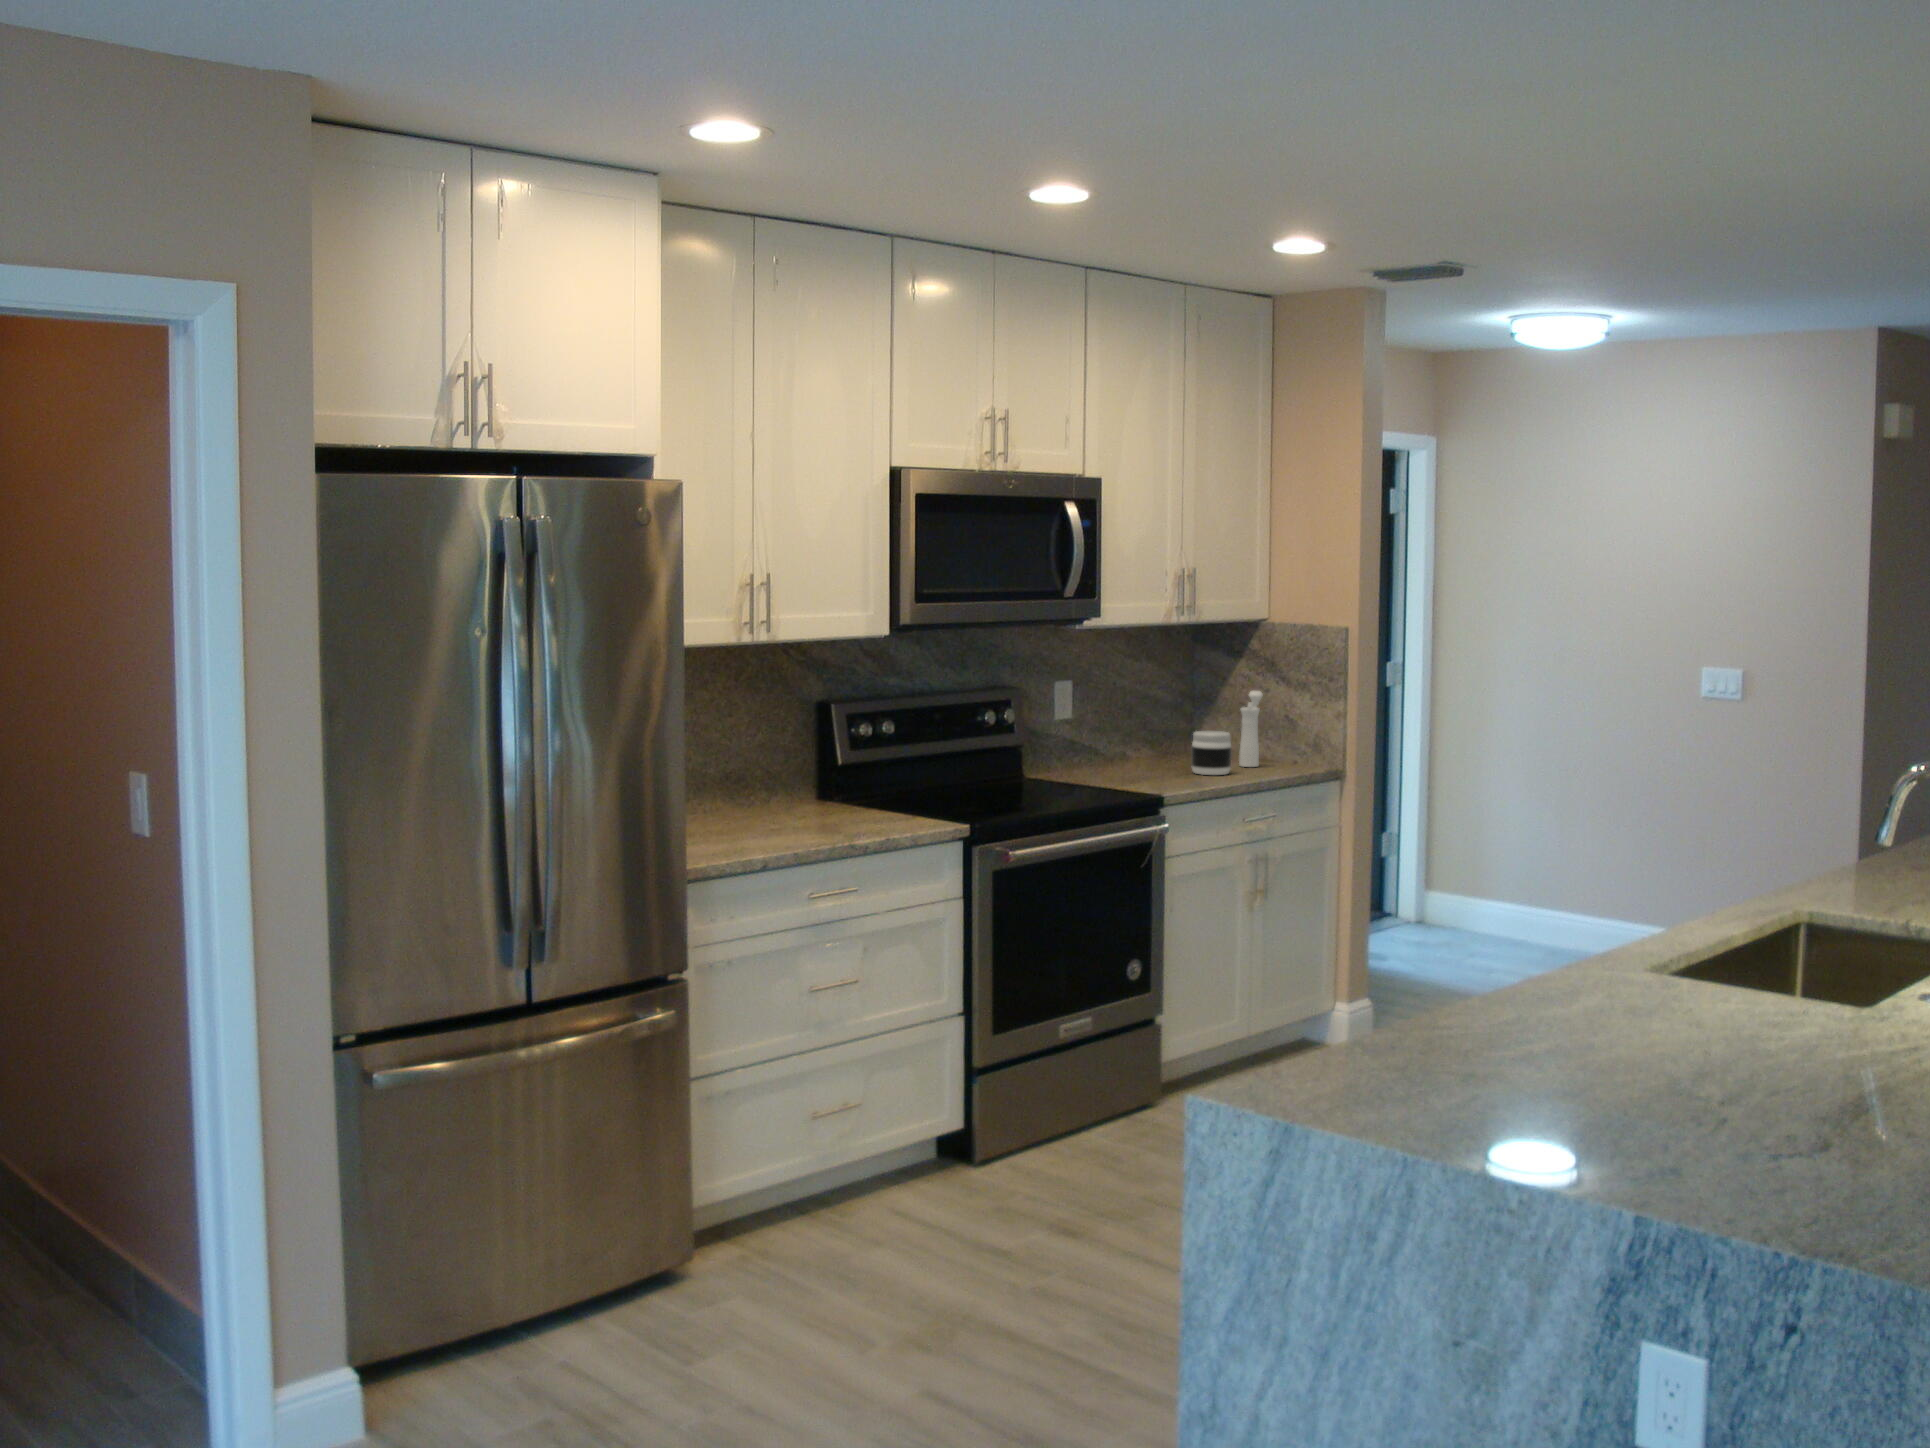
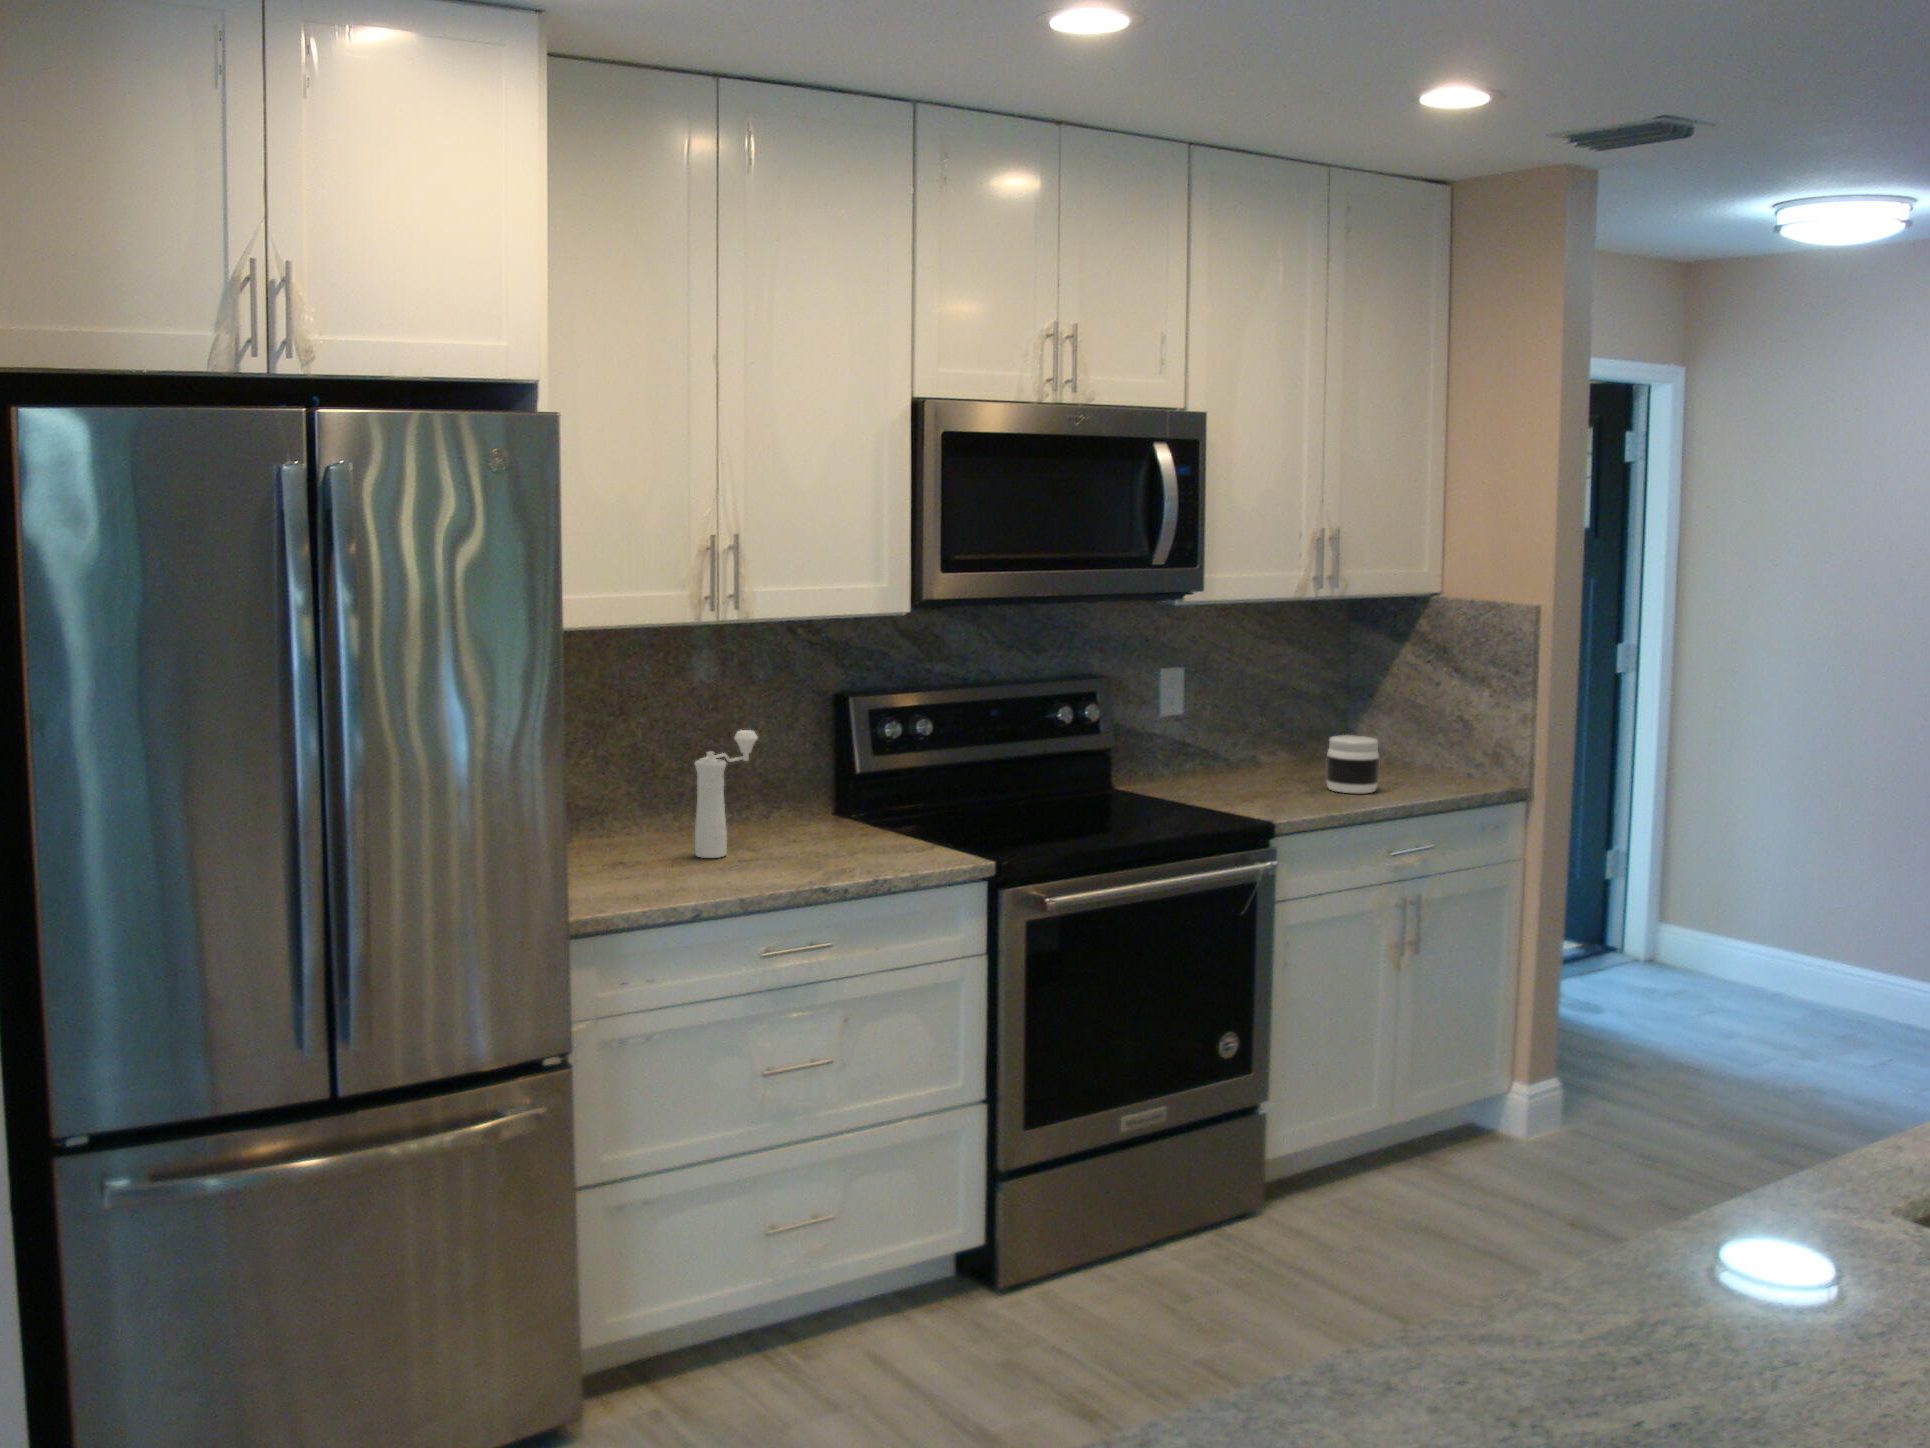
pepper mill: present [1239,691,1263,767] -> present [695,730,758,858]

